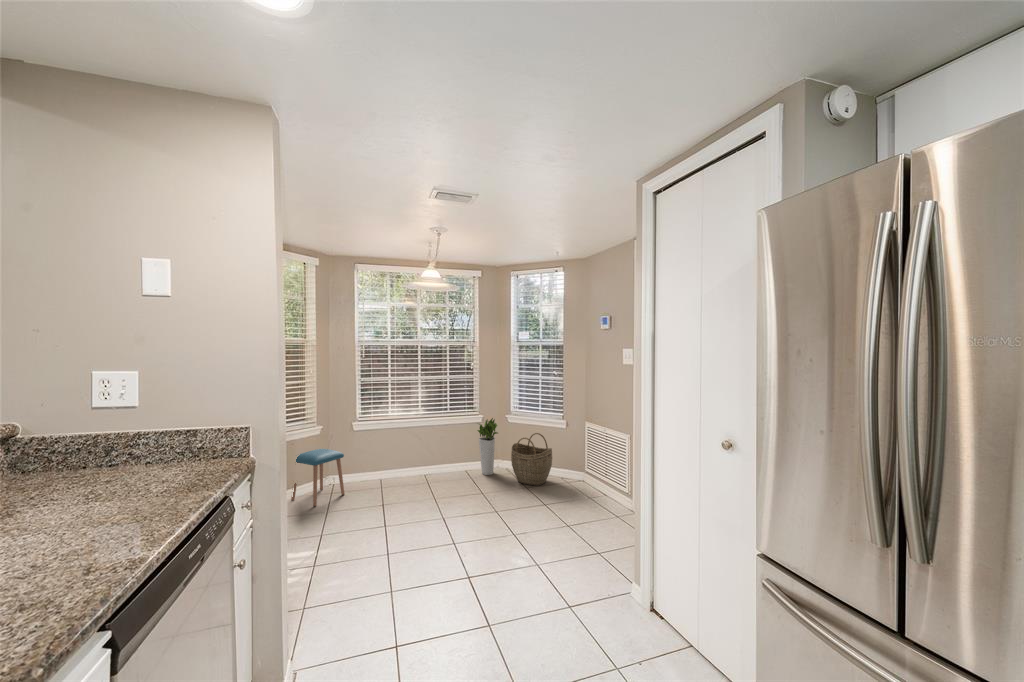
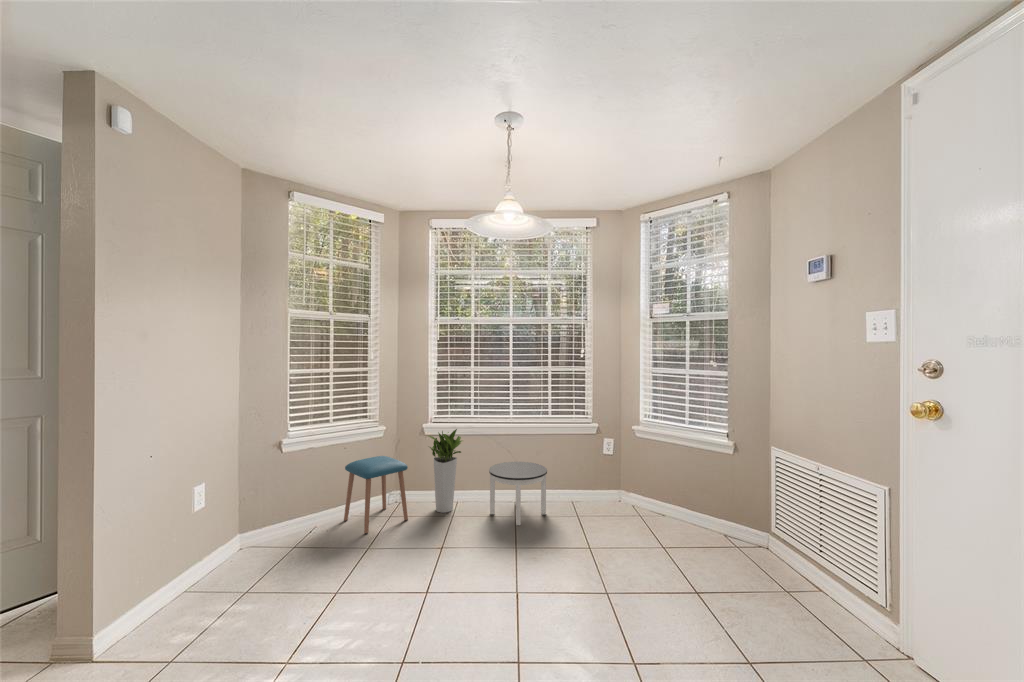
planter: present [477,418,498,475] -> present [429,429,462,513]
woven basket: present [511,433,552,486] -> none [640,457,709,541]
round table: none [406,445,448,489] -> present [489,462,547,525]

